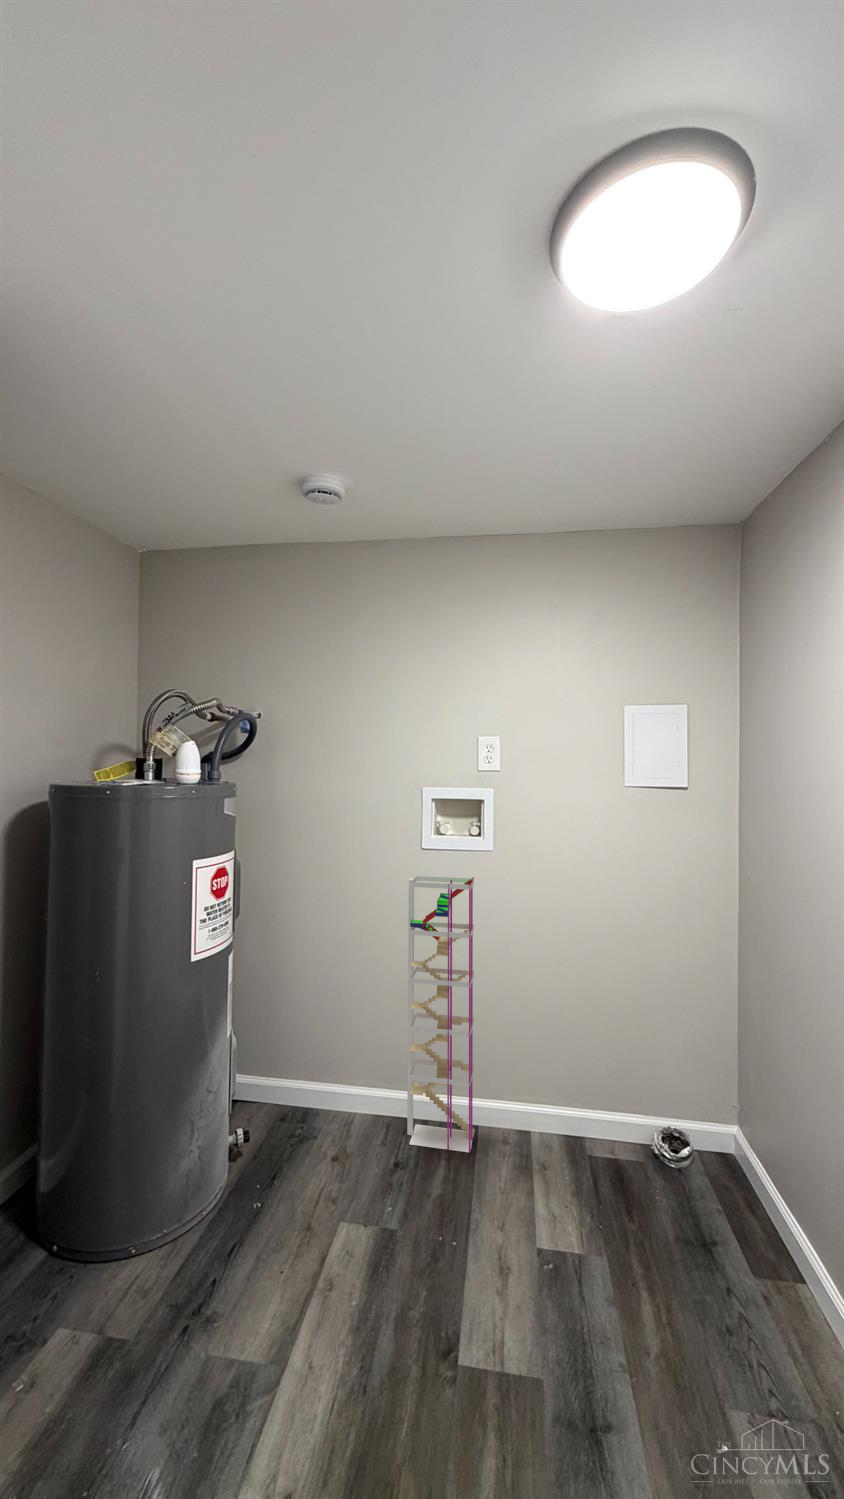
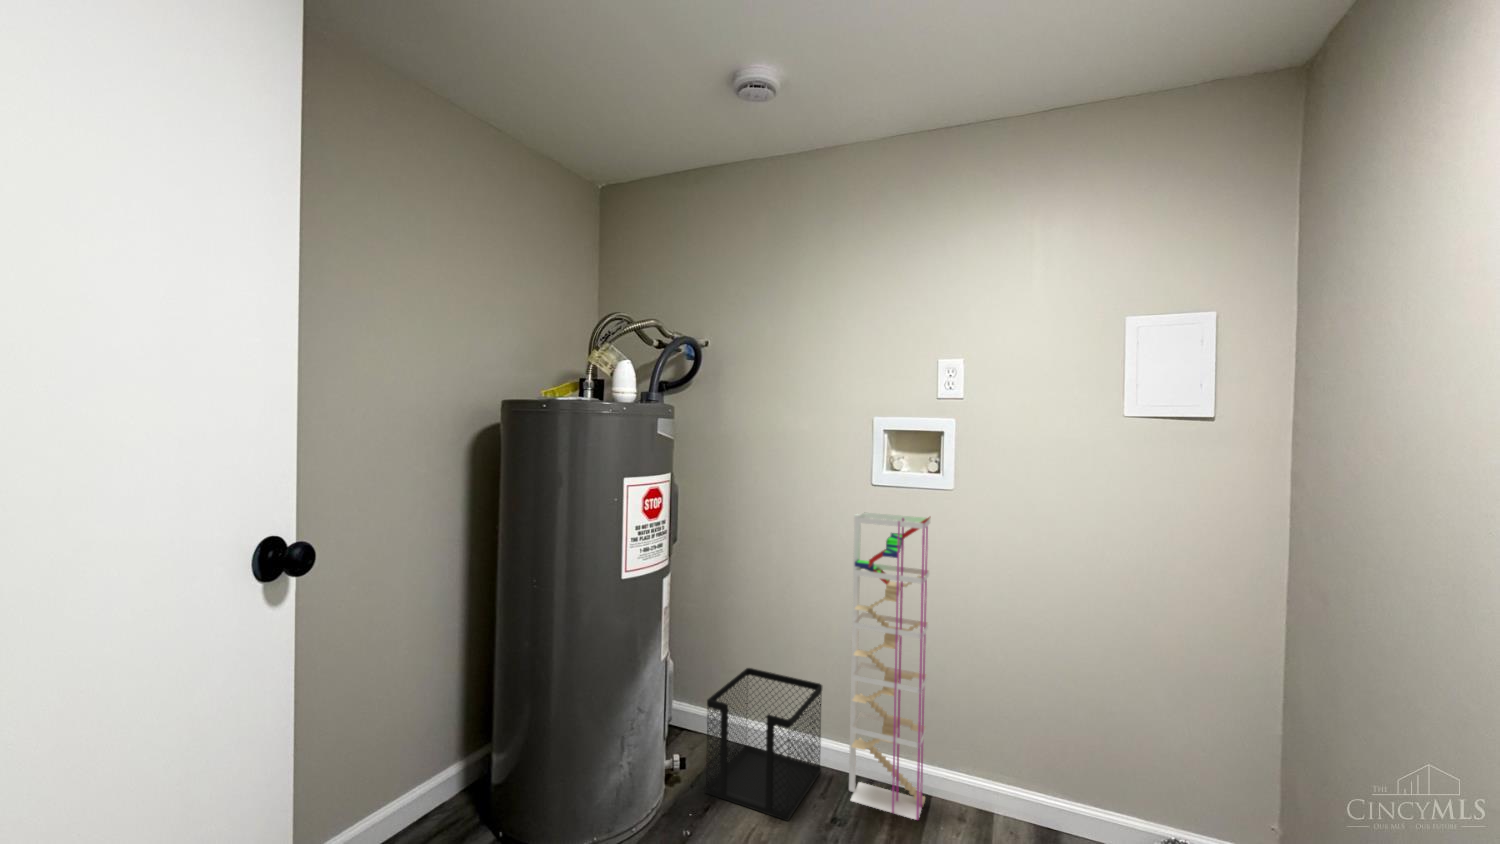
wastebasket: none [271,1030,381,1176] -> present [705,668,822,821]

